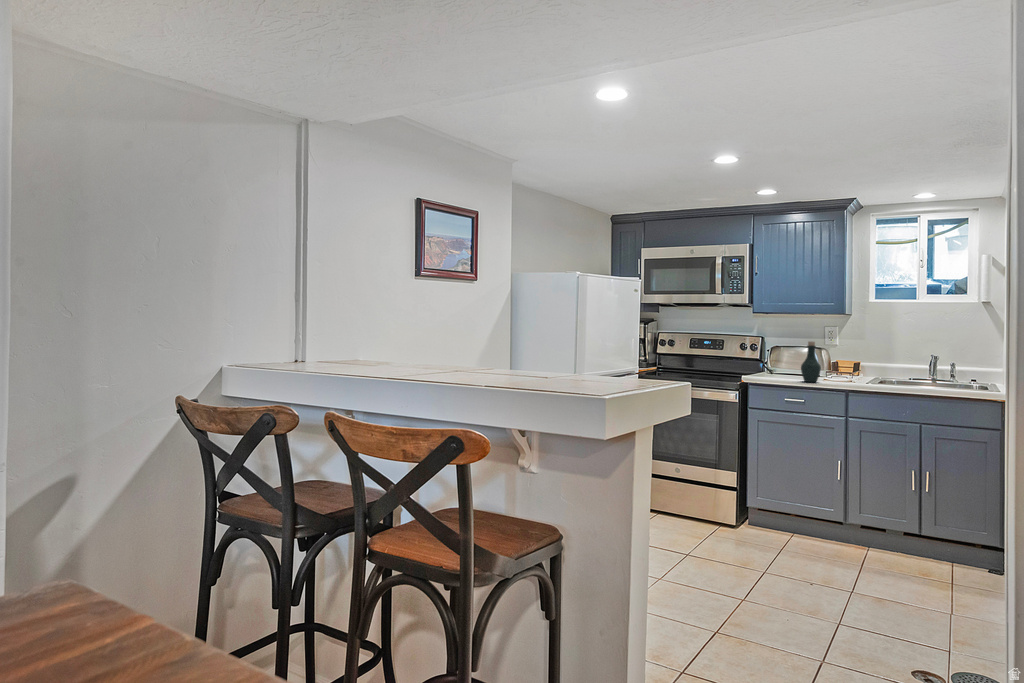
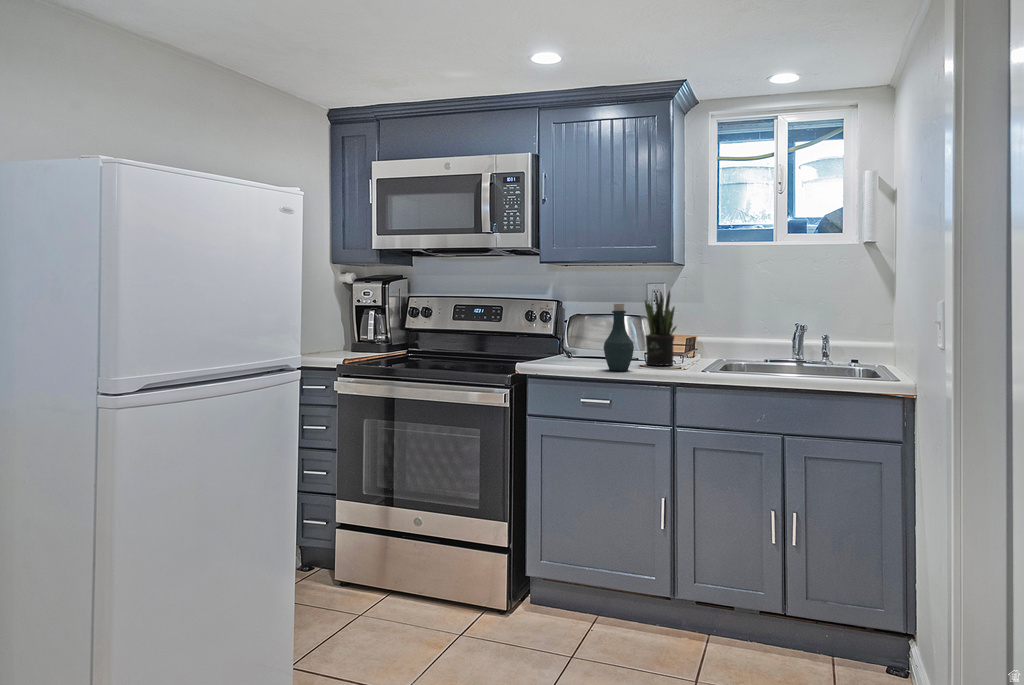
potted plant: none [827,333,848,380] -> present [645,291,676,366]

